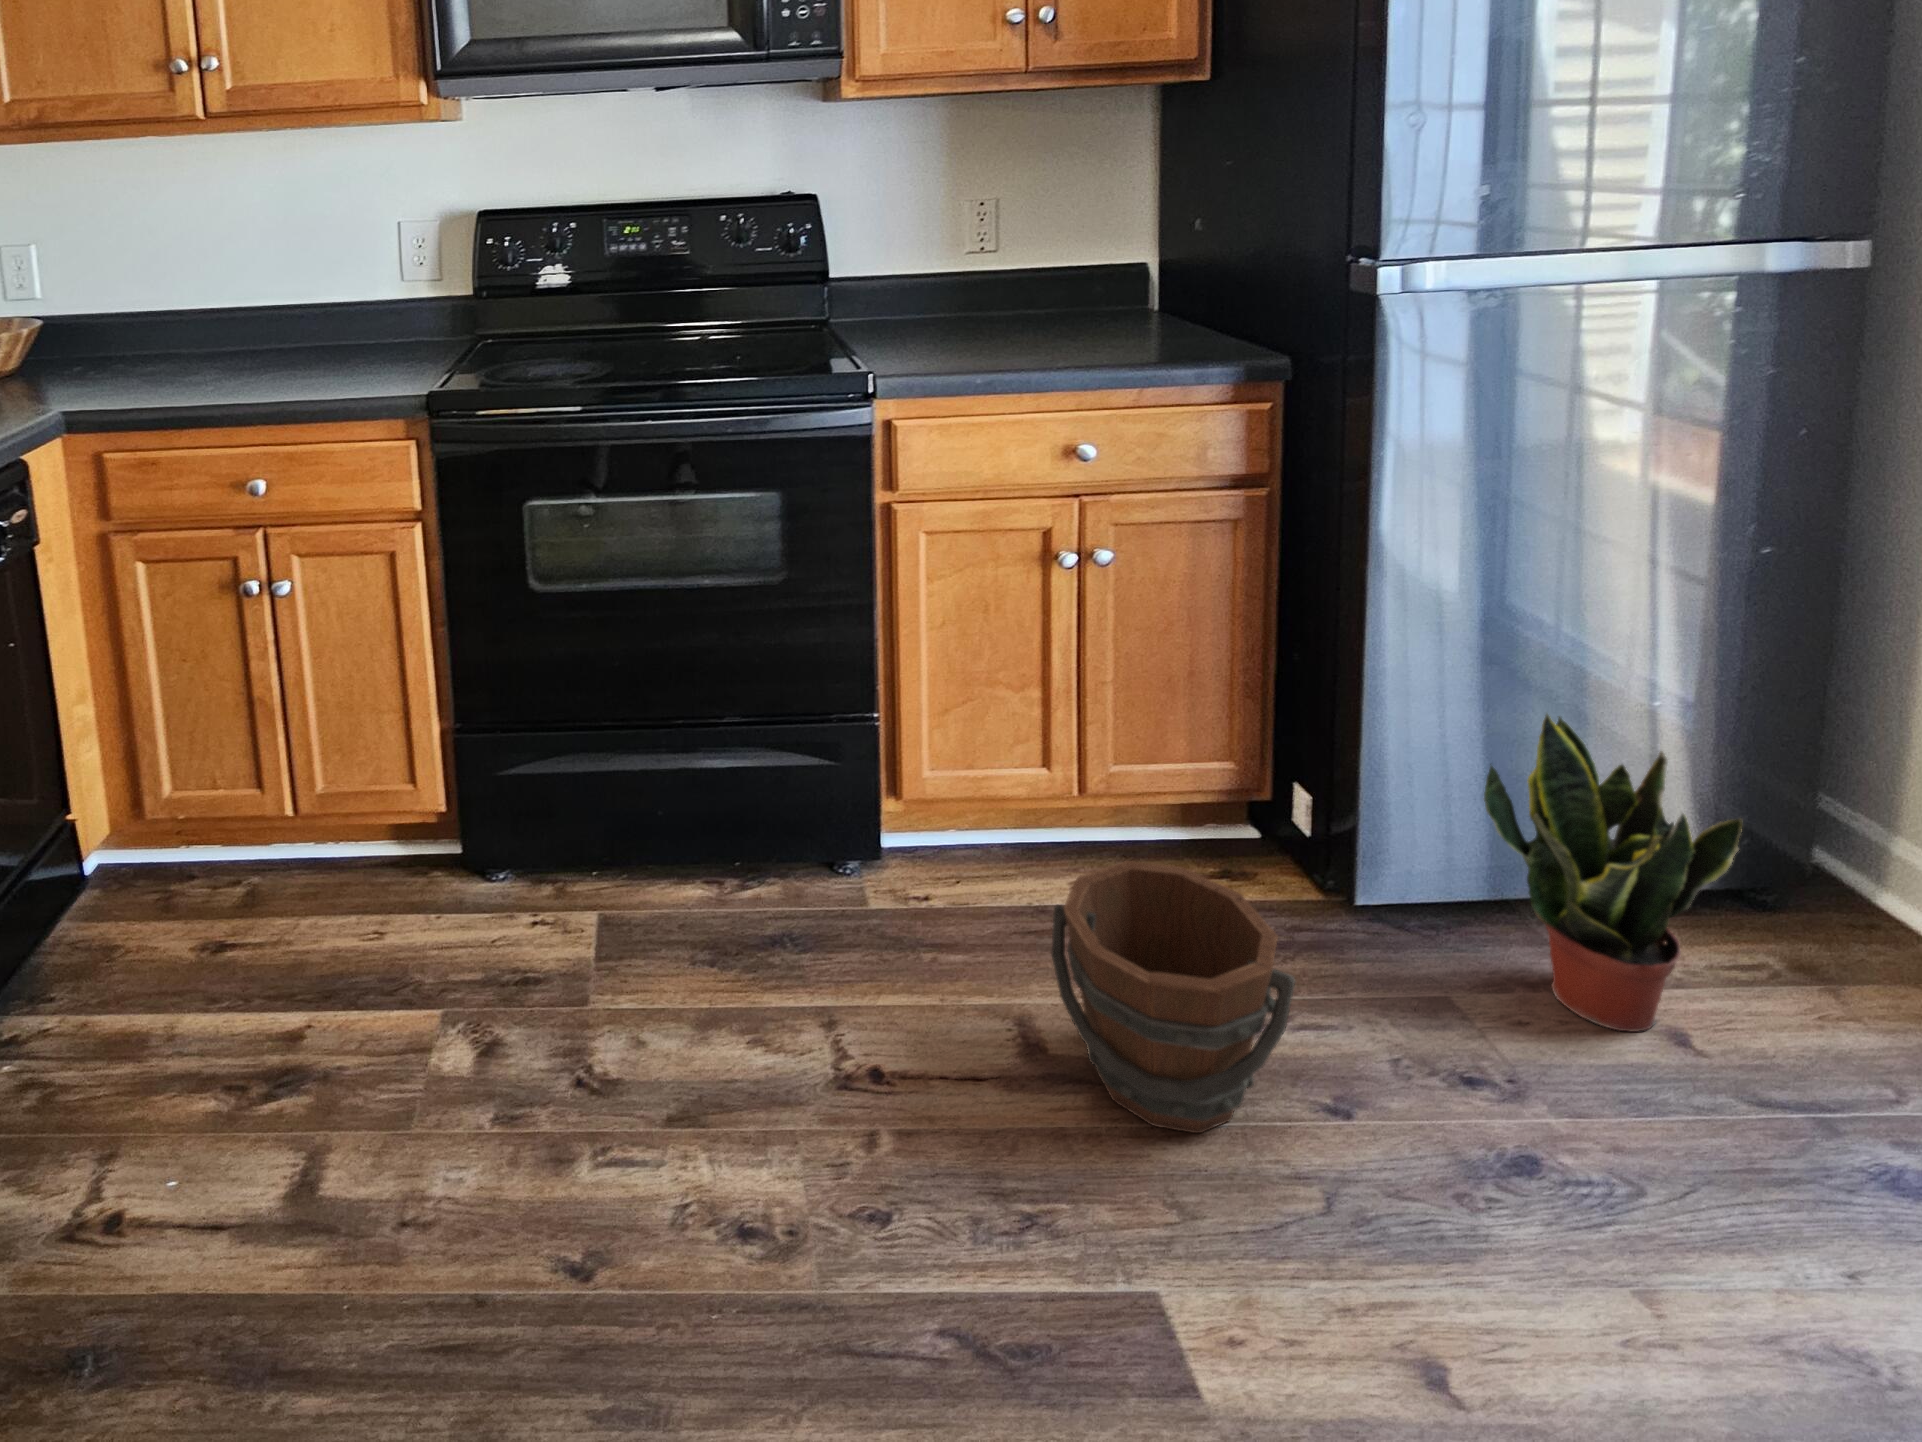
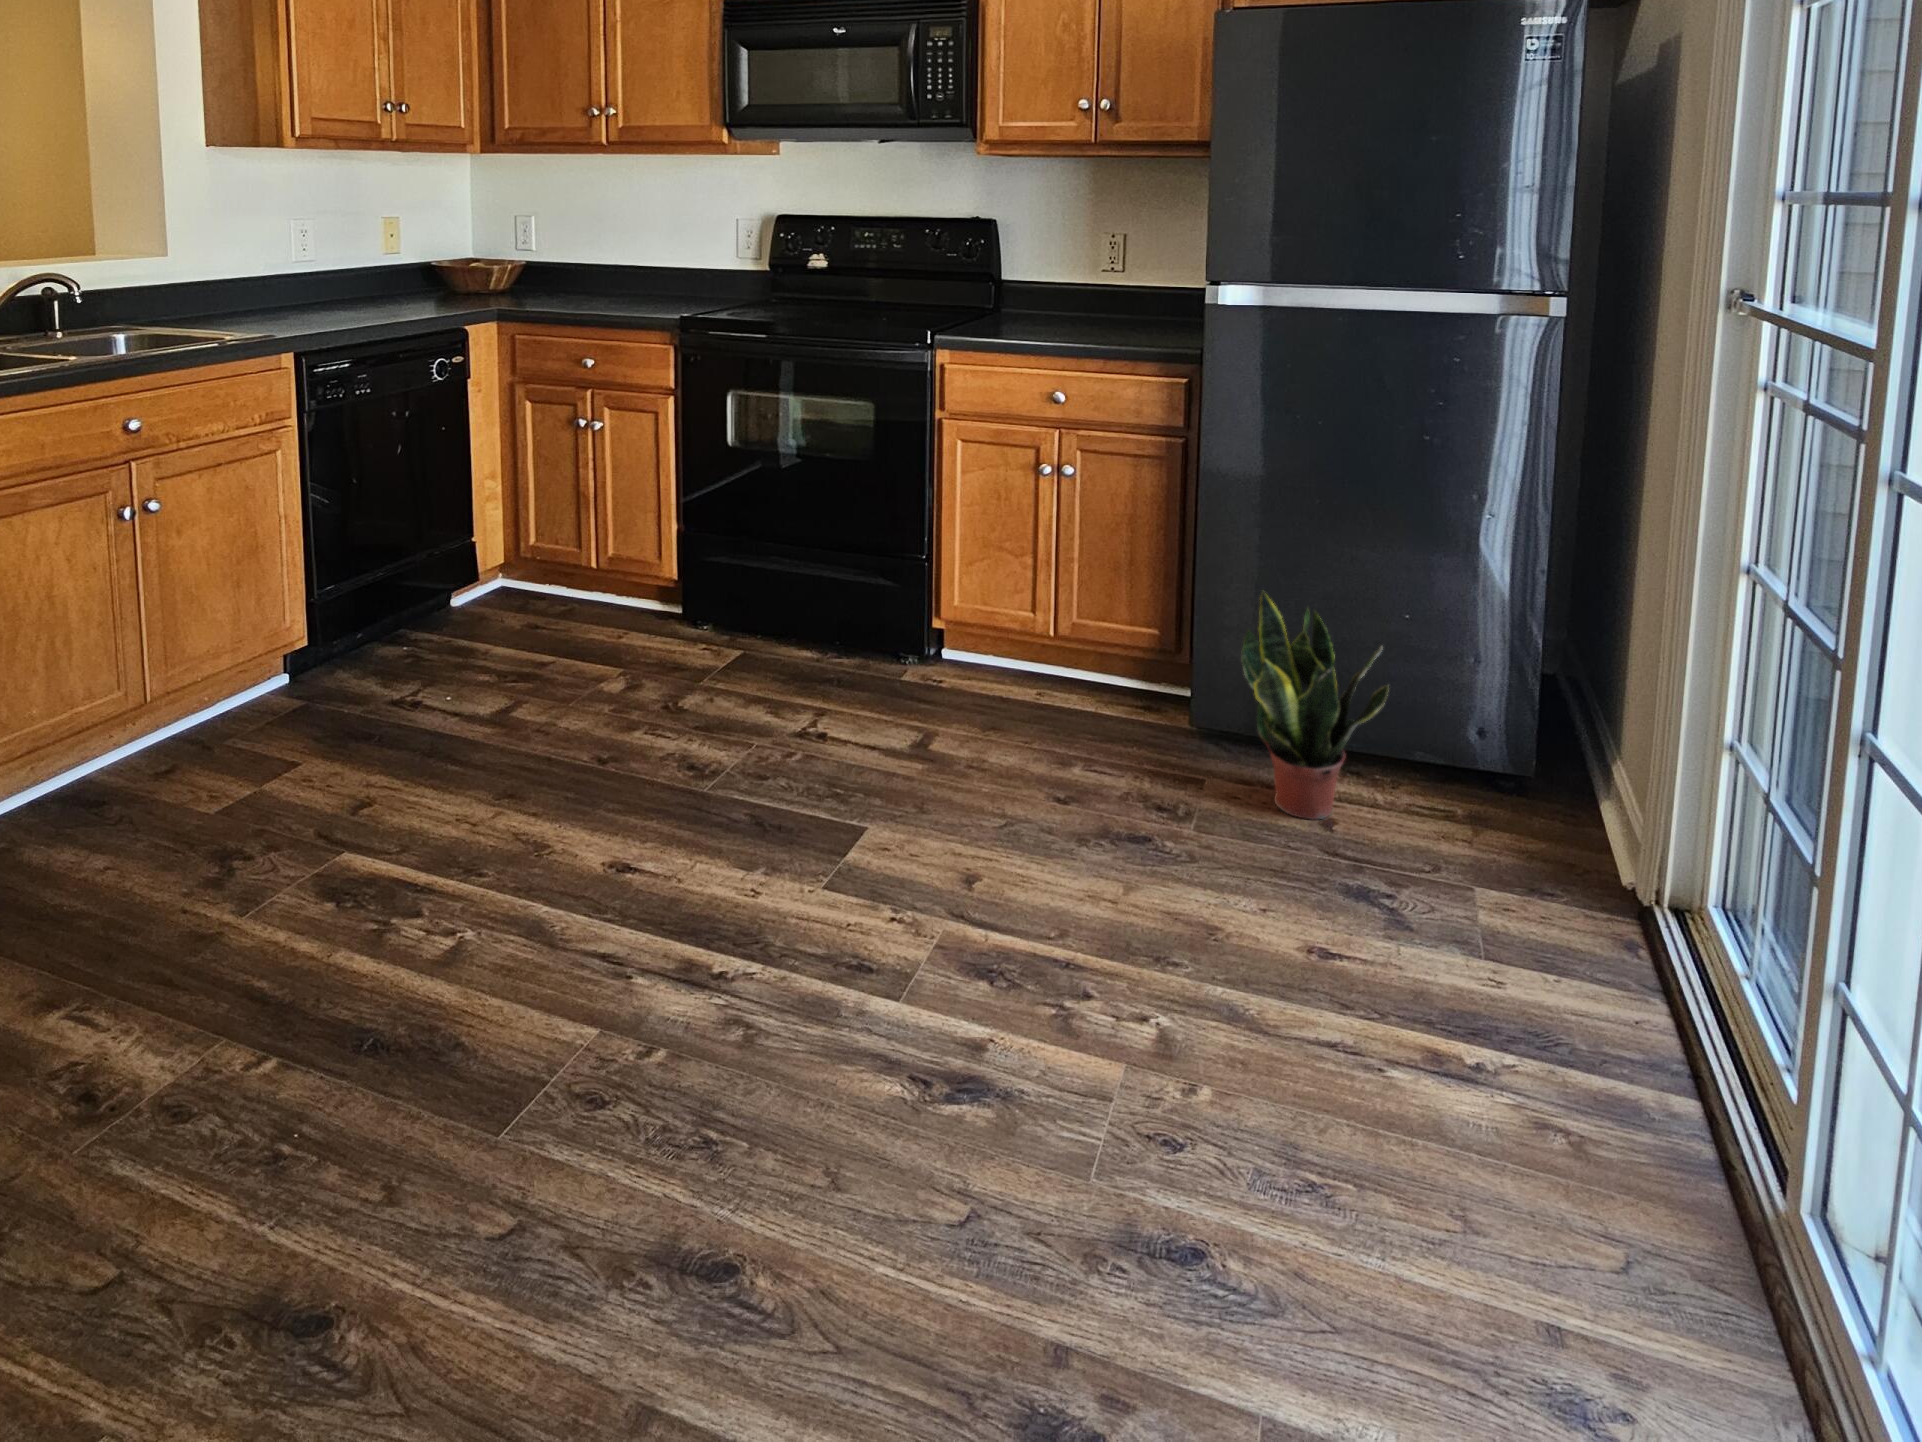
bucket: present [1051,861,1295,1133] -> none [918,644,1040,792]

